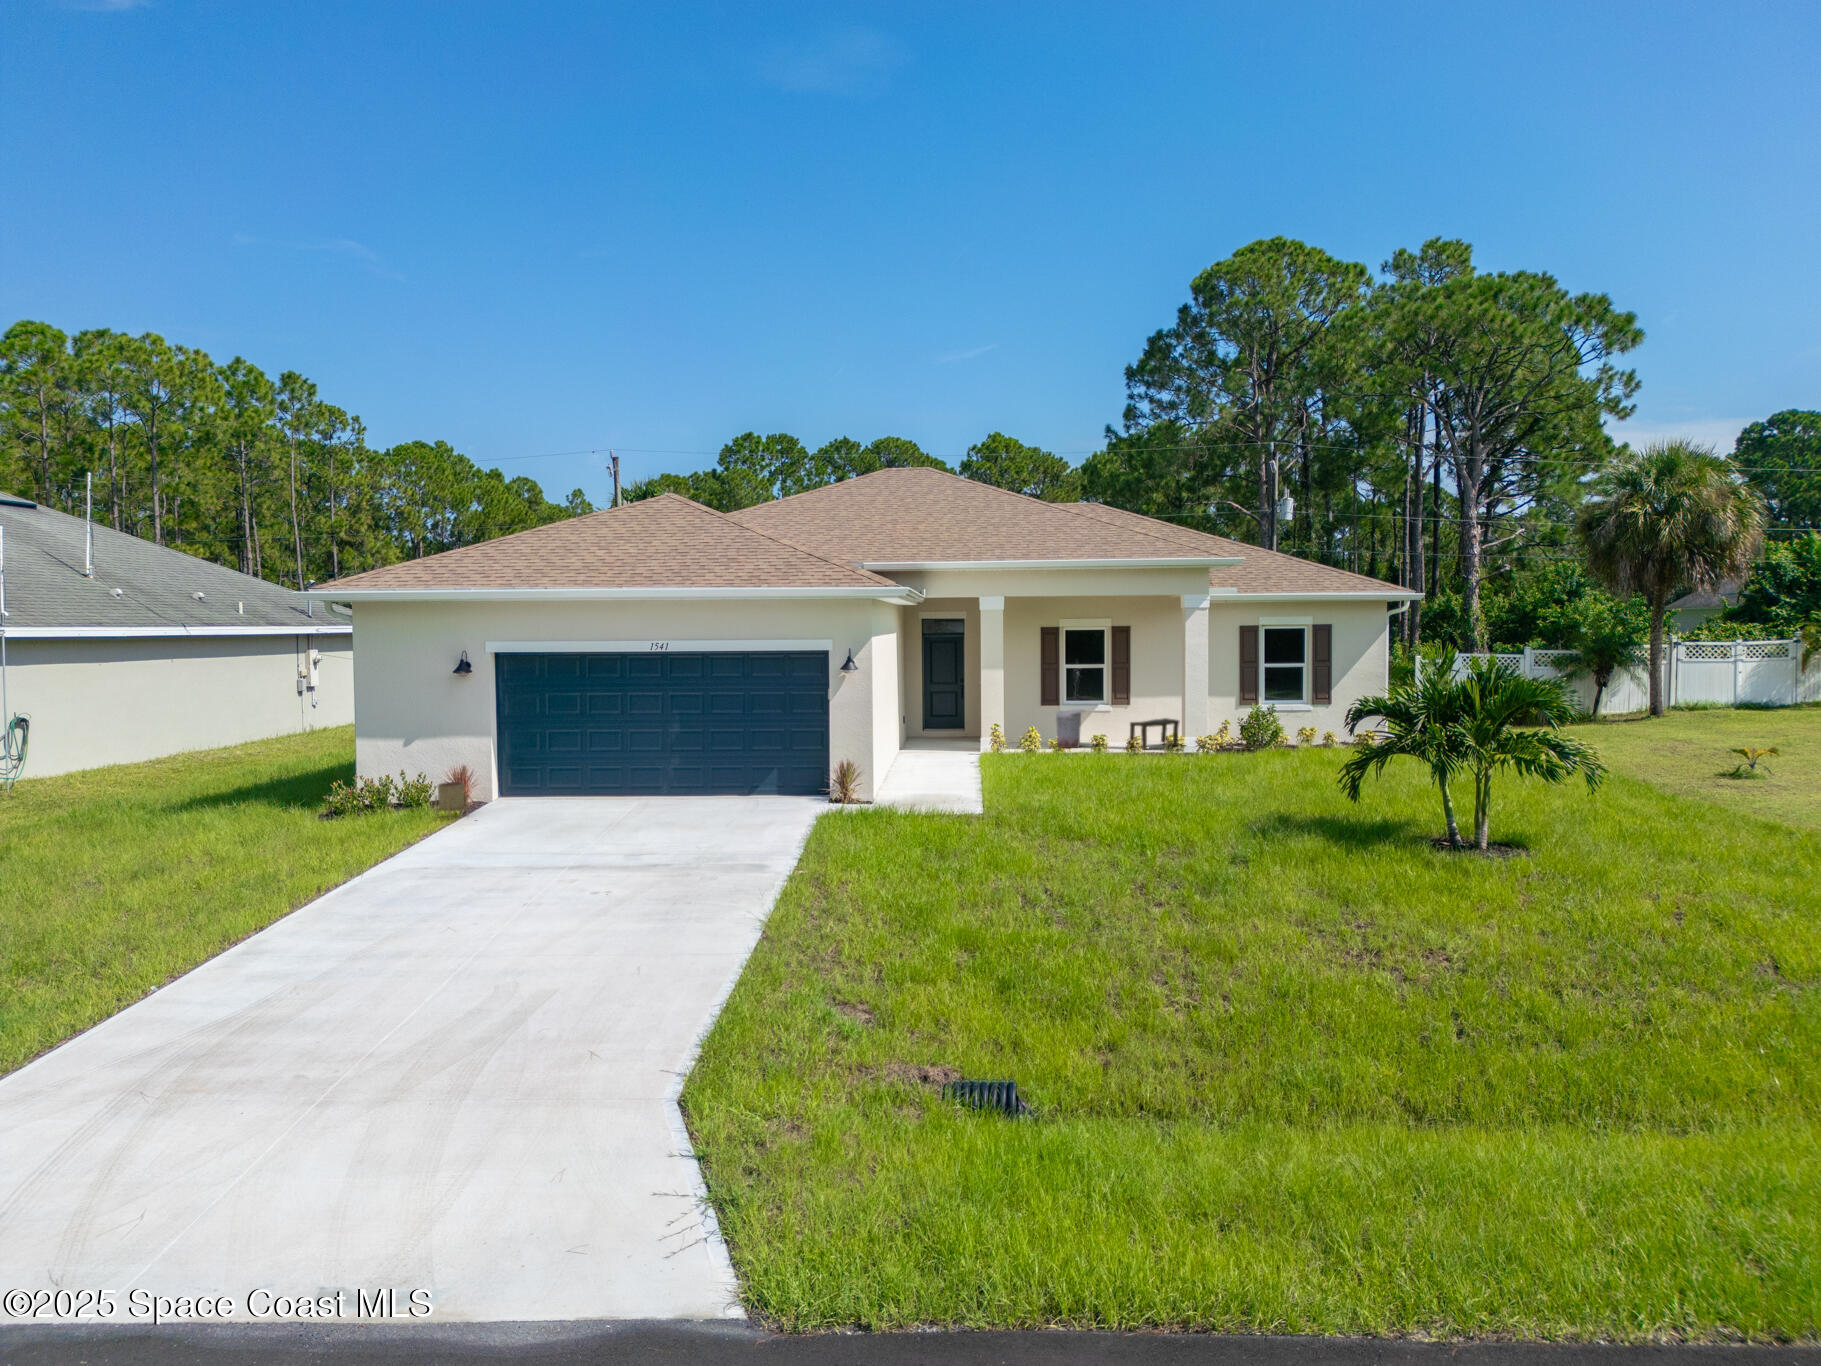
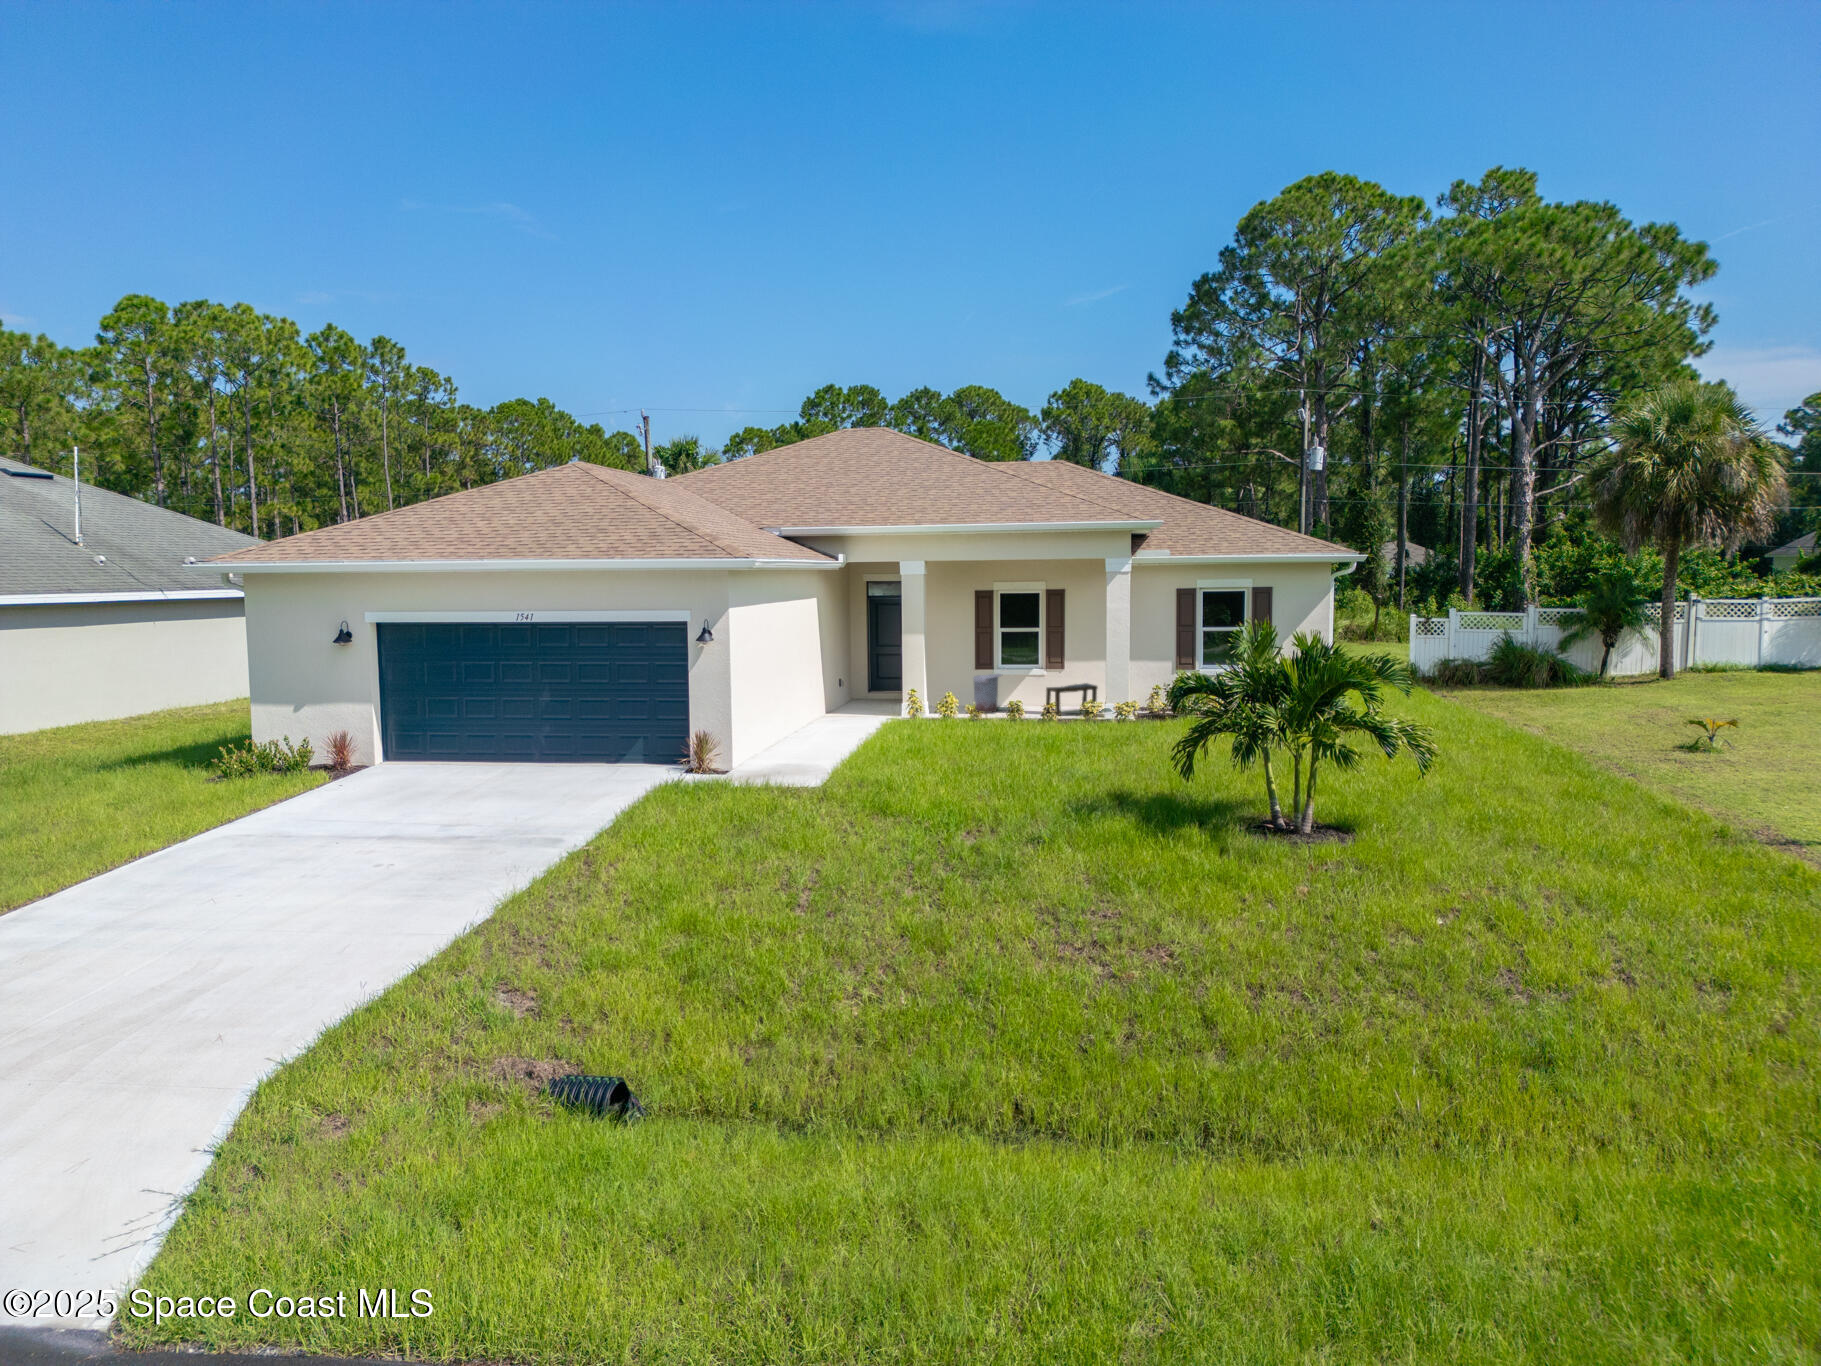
planter: present [435,782,468,819] -> none [317,746,349,782]

